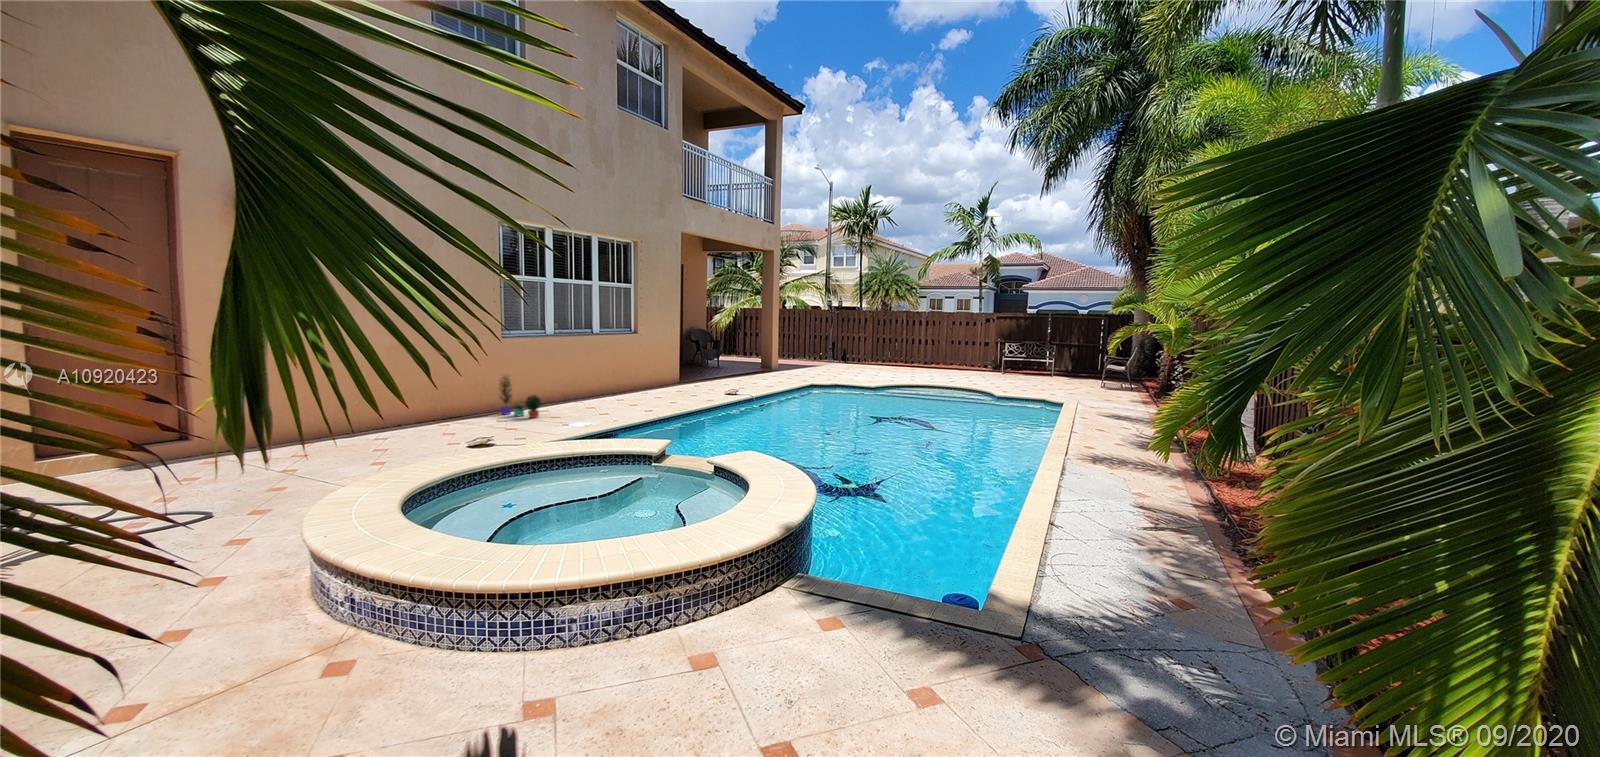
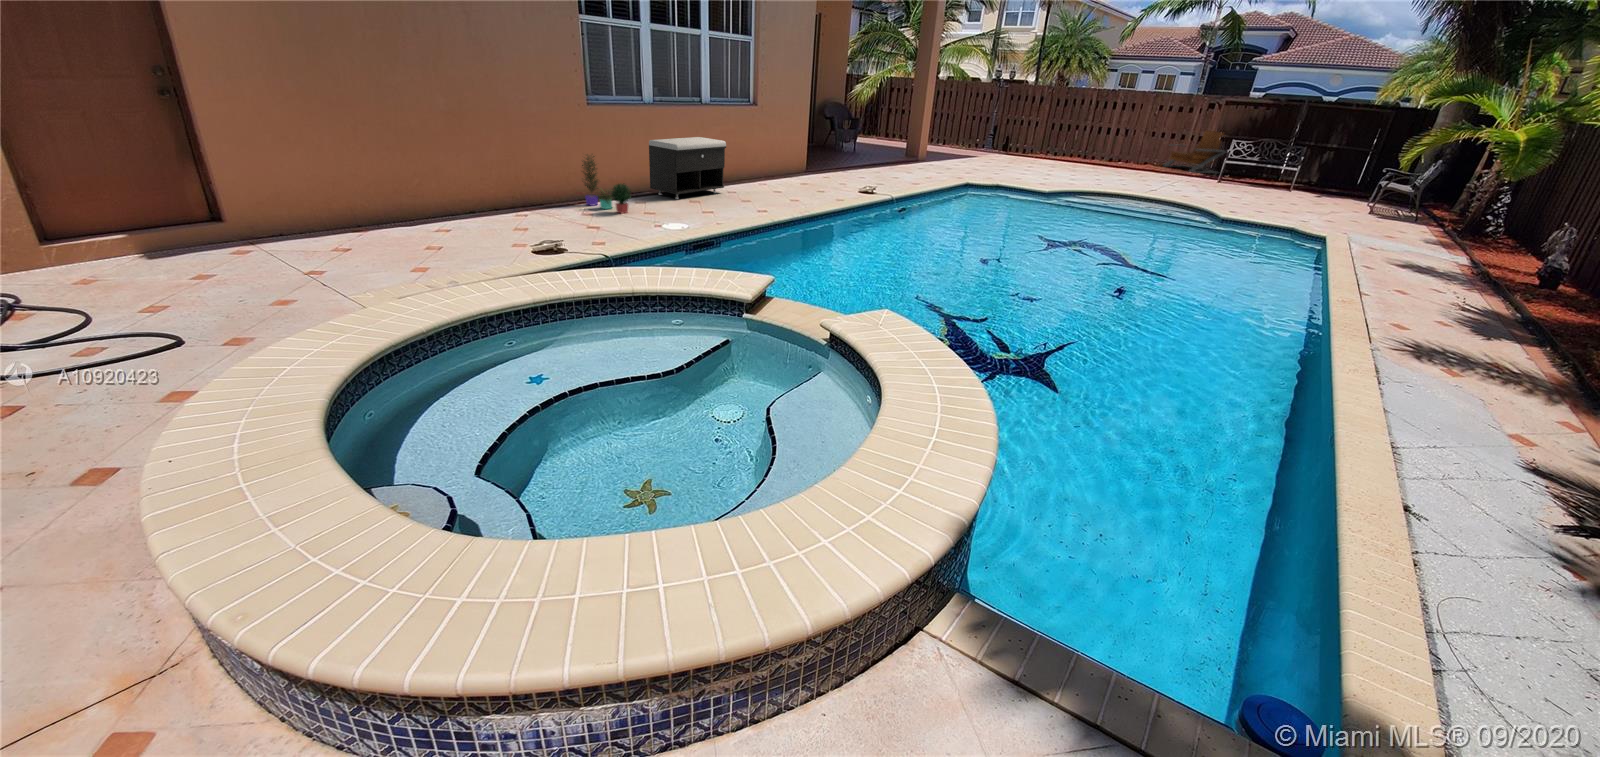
lounge chair: none [964,337,1007,369] -> present [1163,130,1226,173]
storage bench: none [551,359,615,407] -> present [649,137,726,199]

